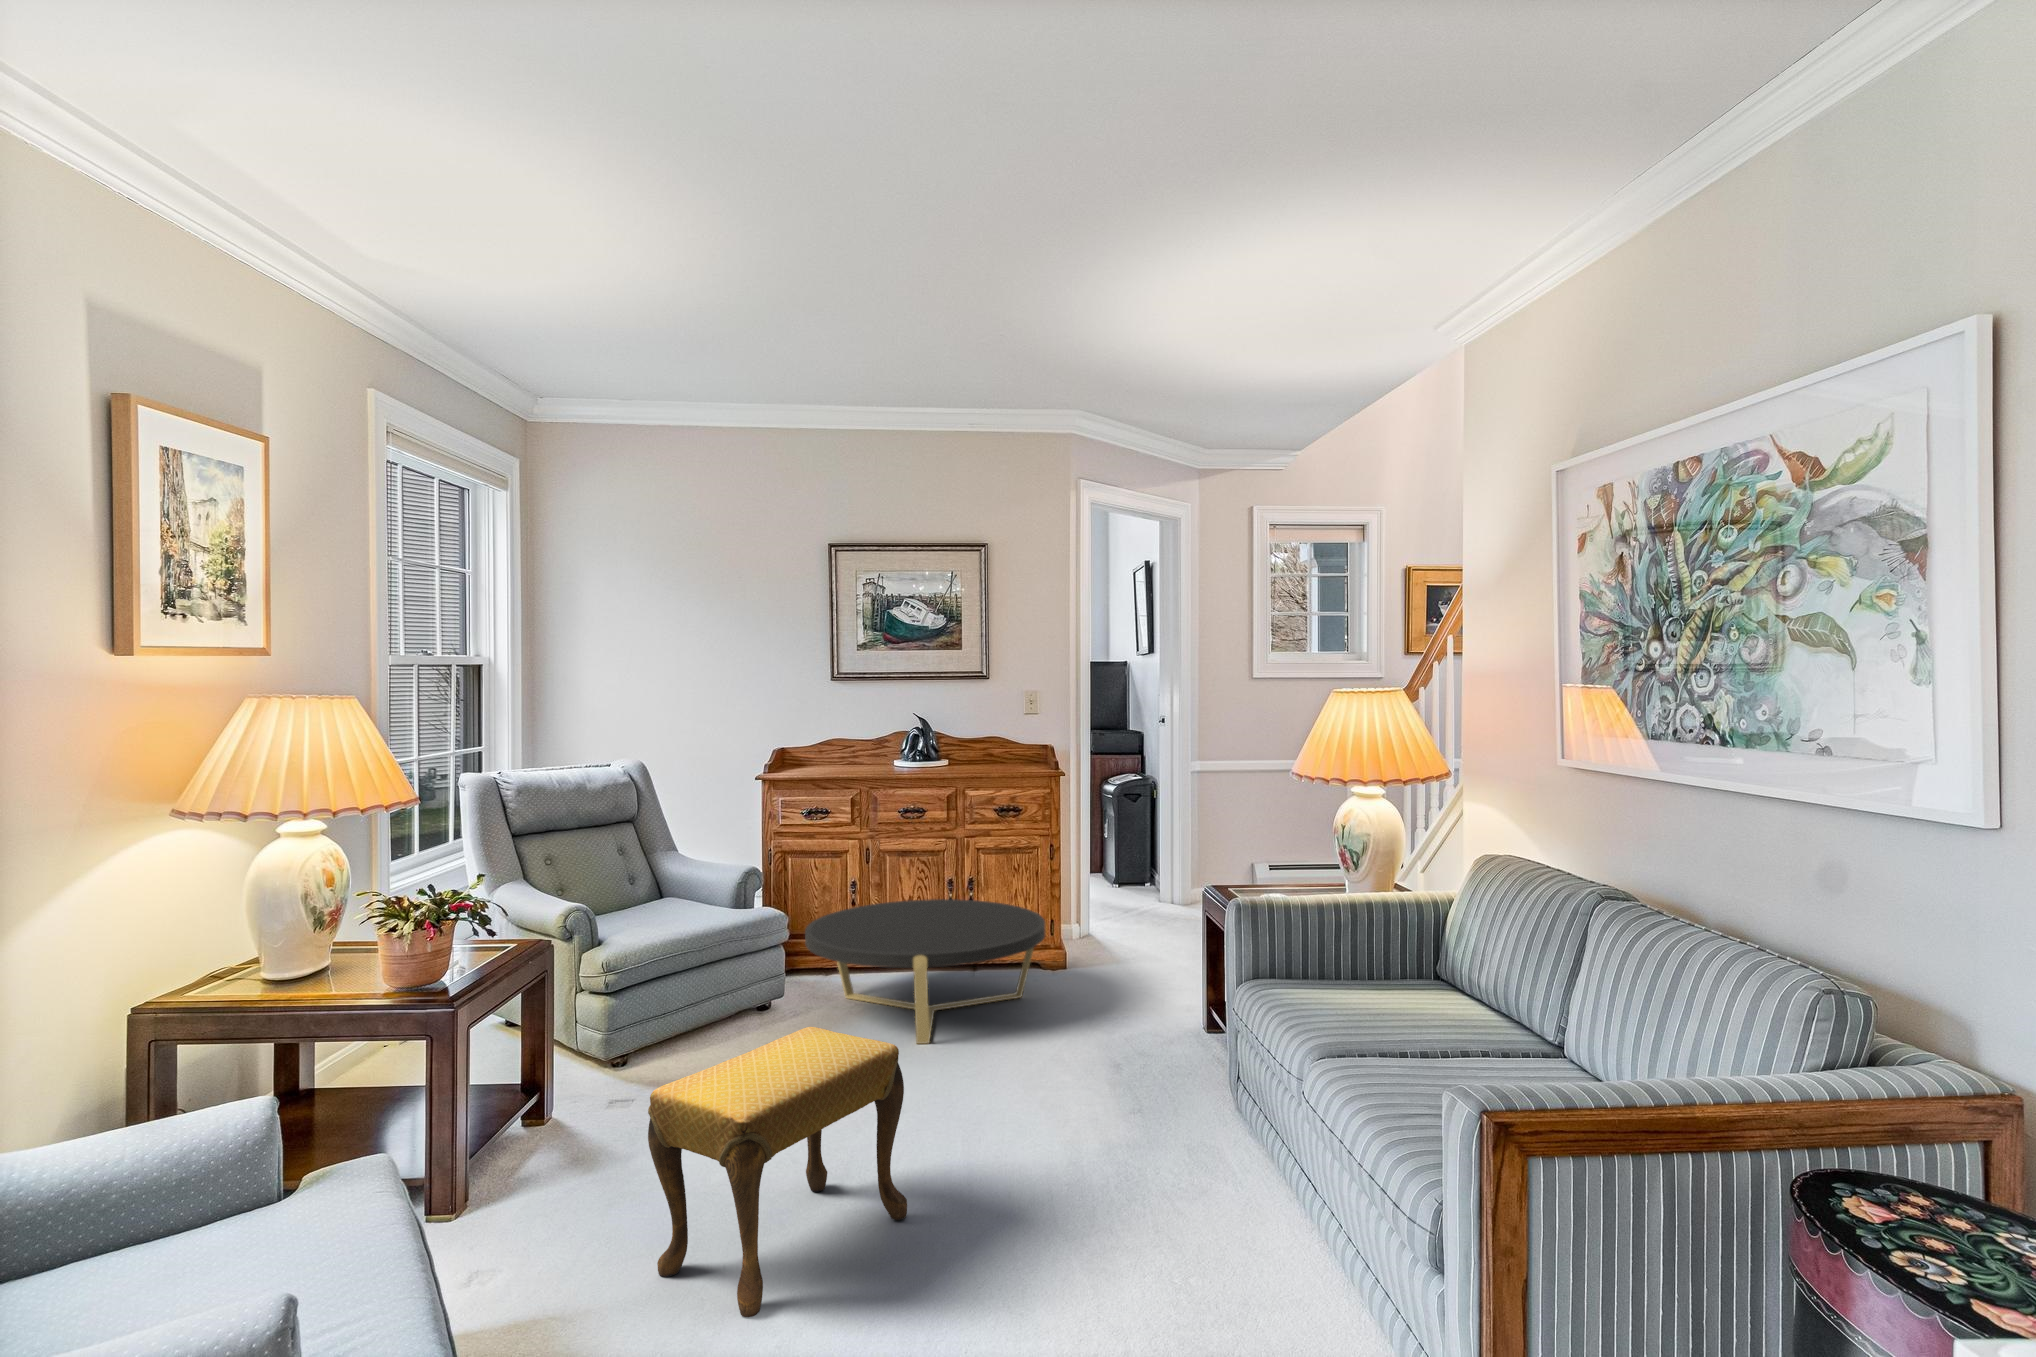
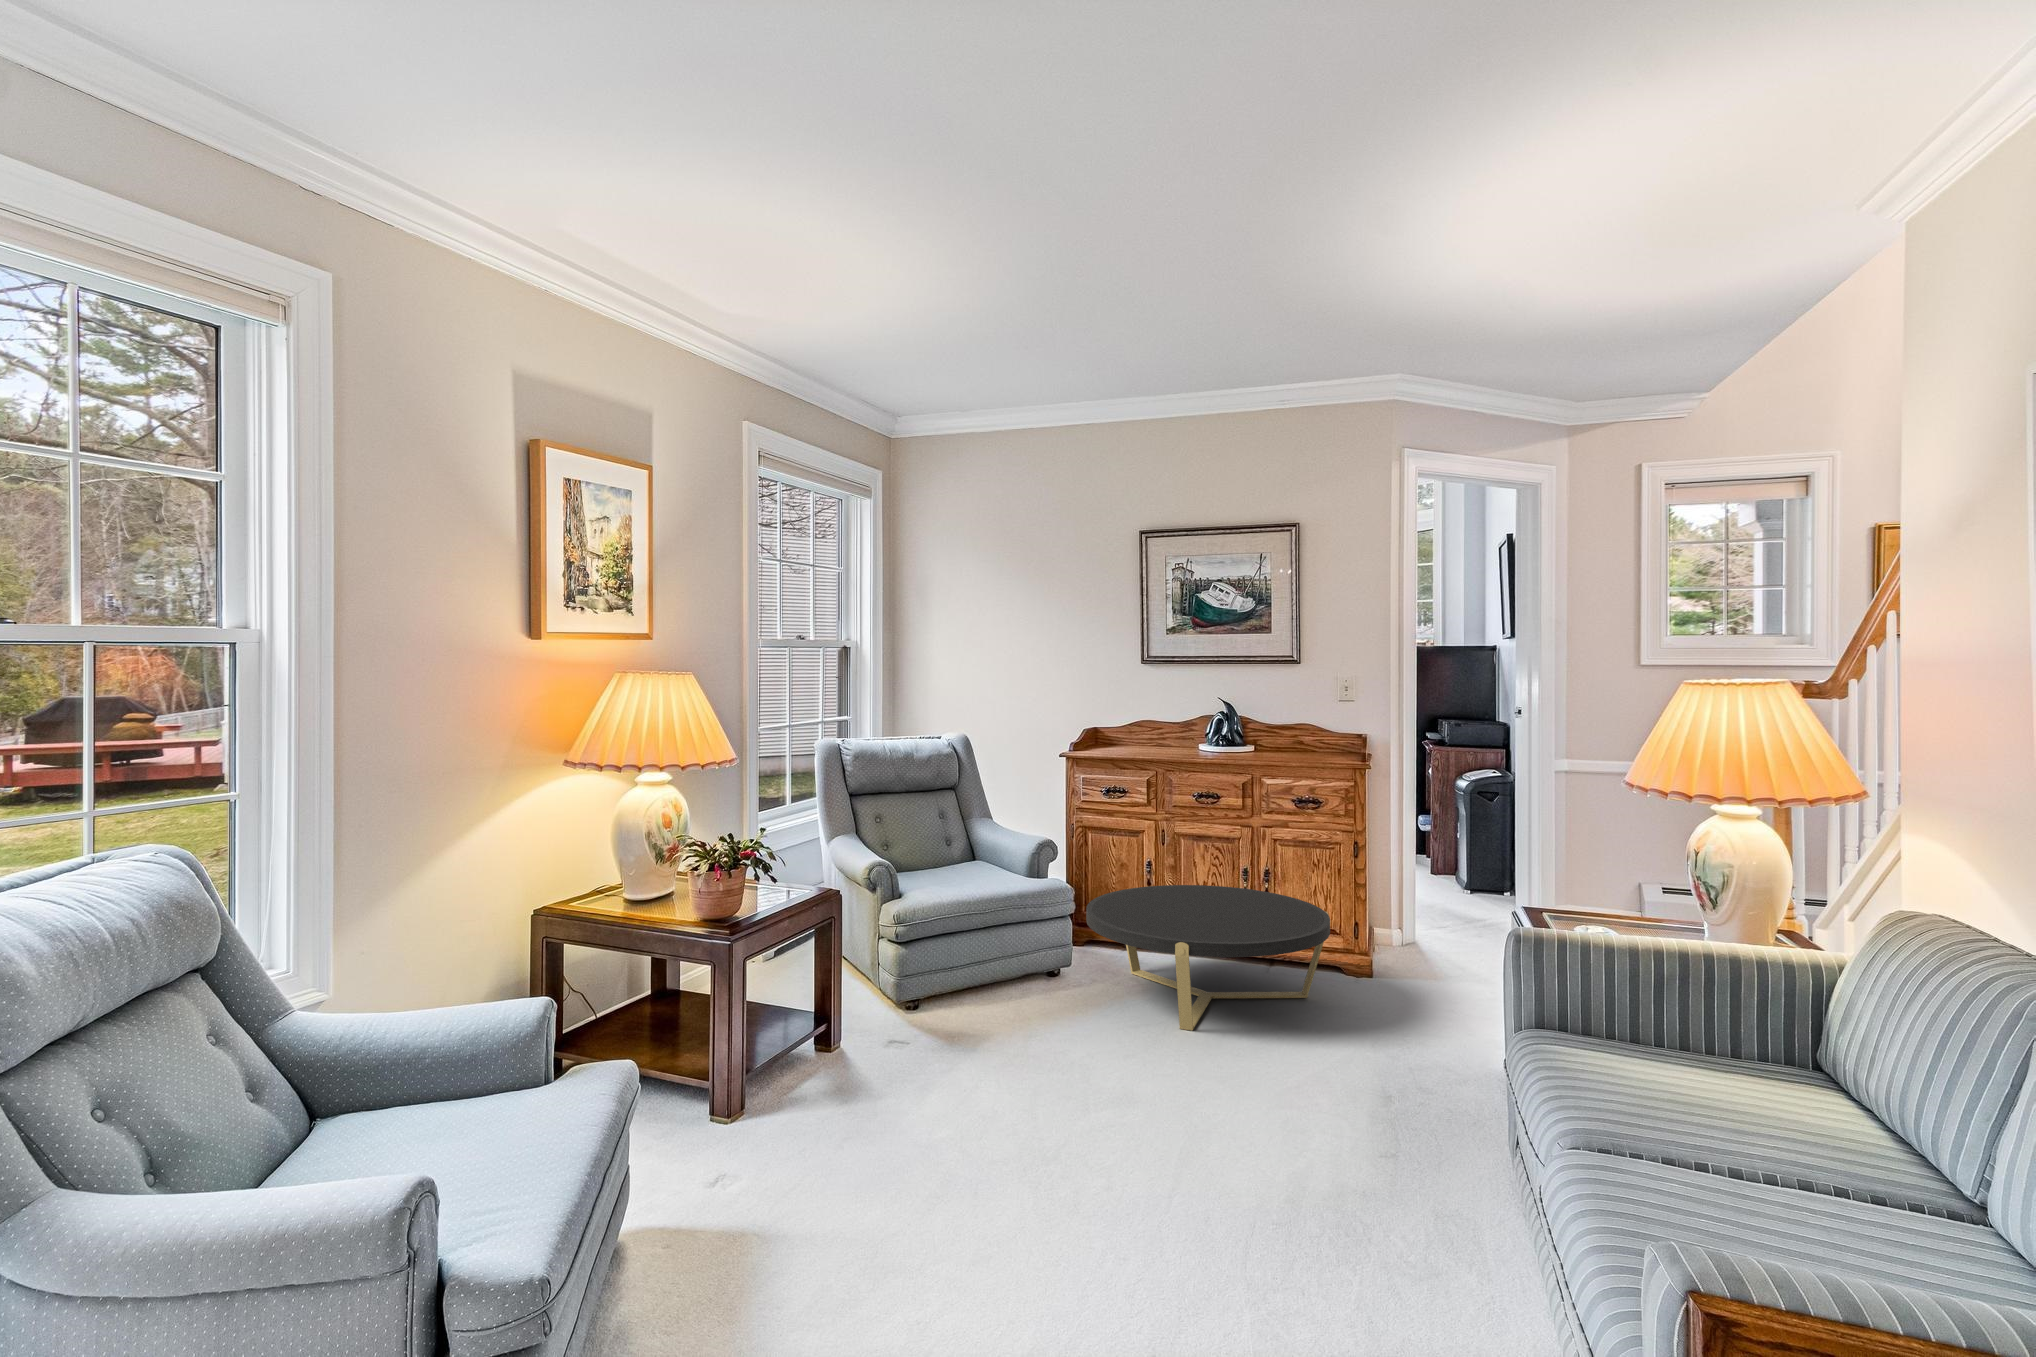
footstool: present [648,1027,907,1317] -> none [861,999,1100,1257]

